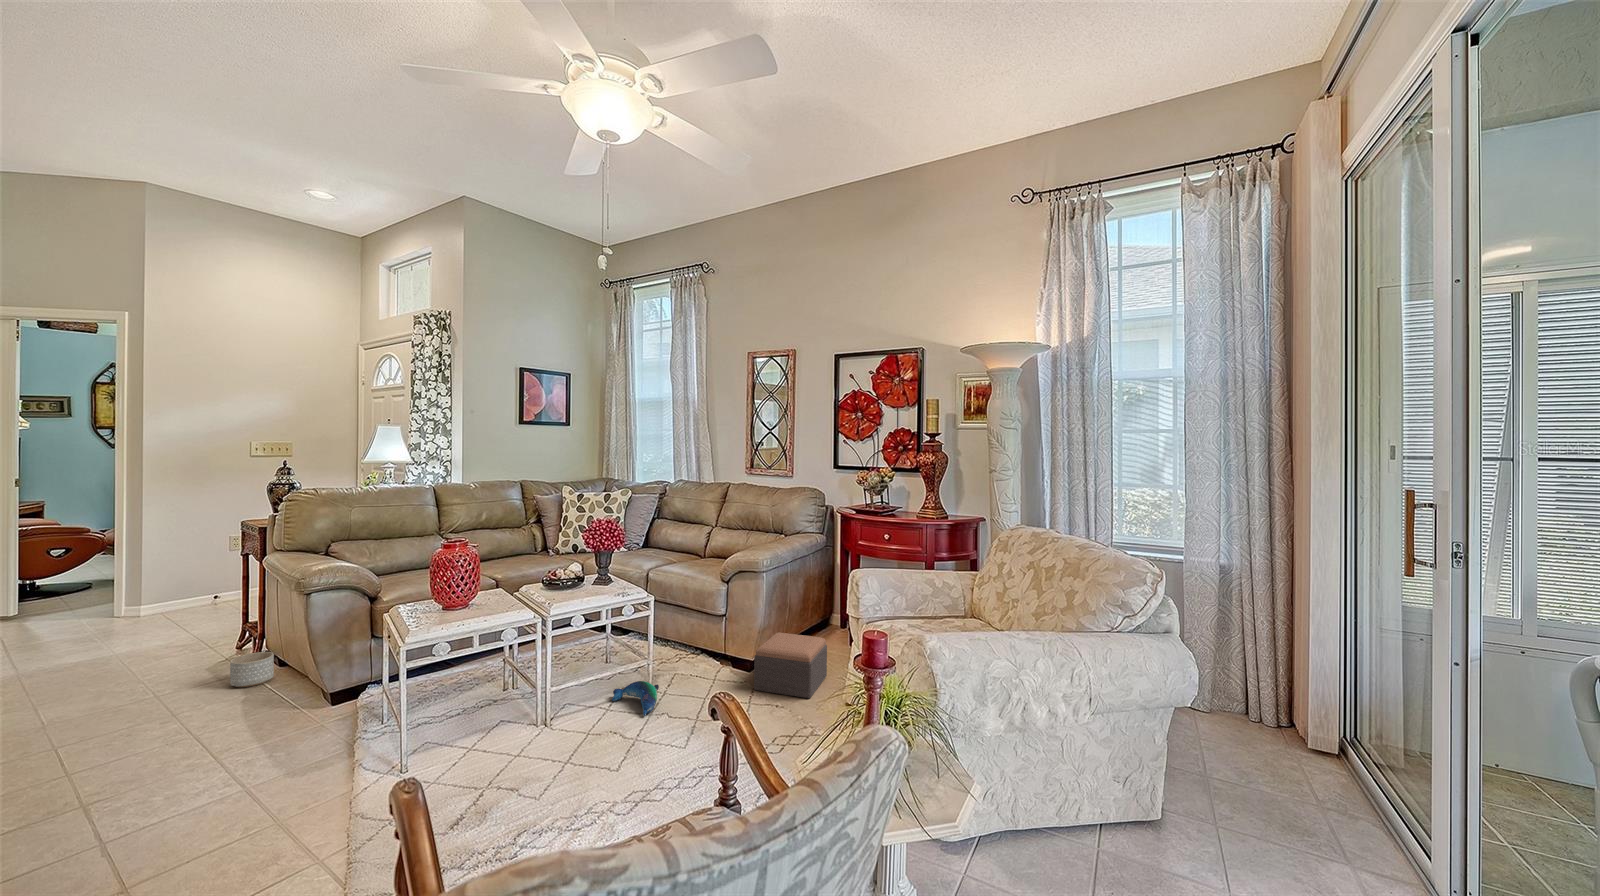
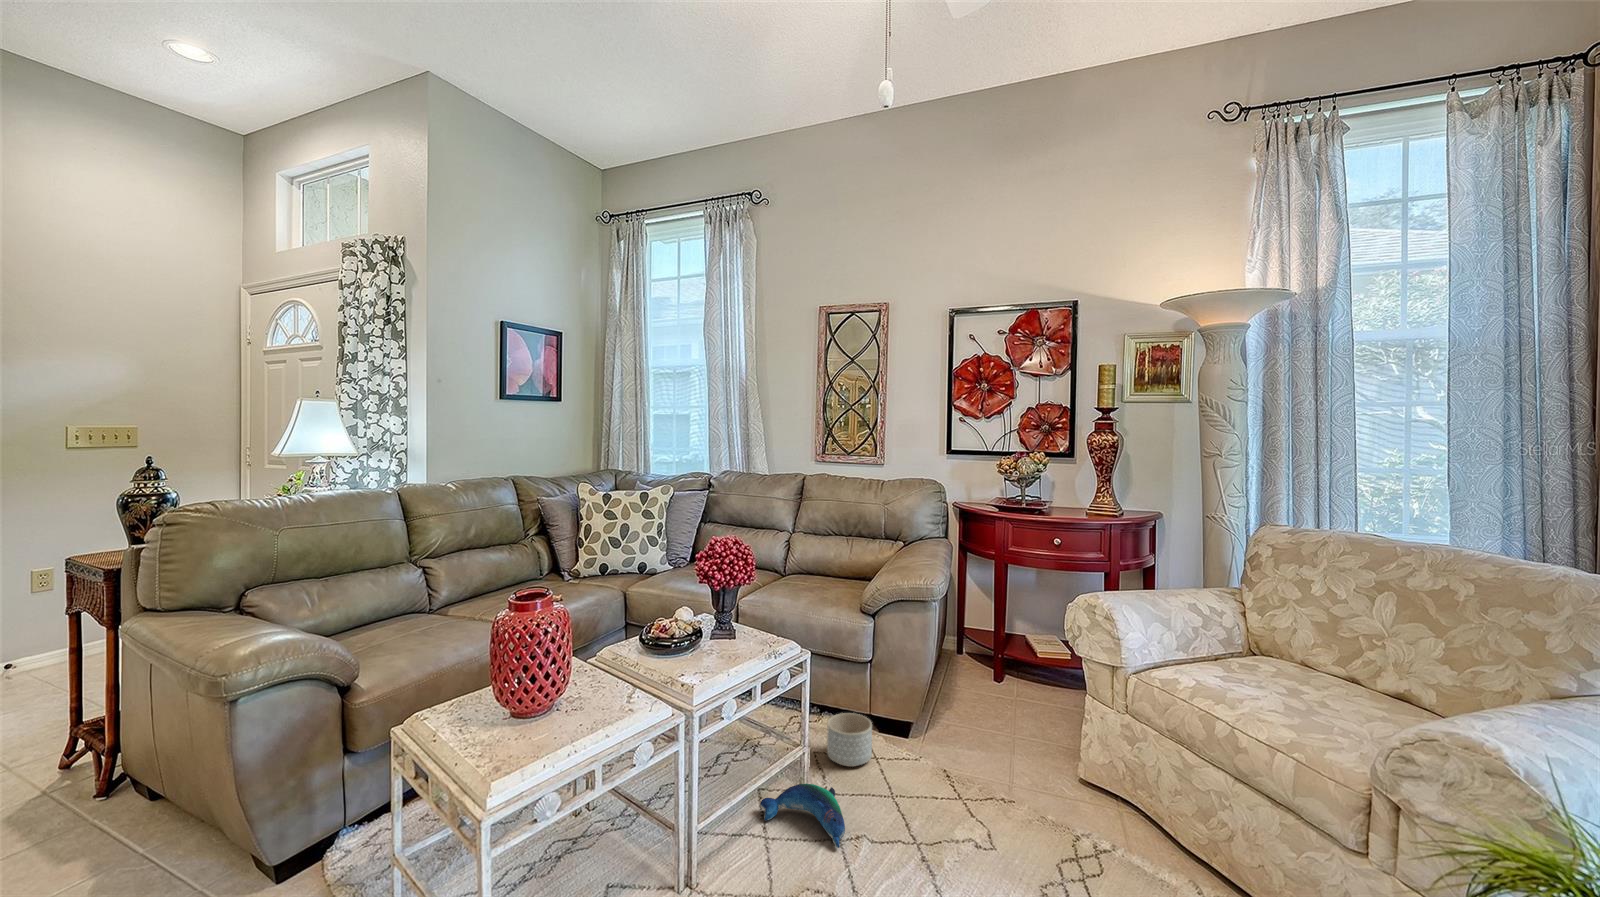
footstool: present [754,632,827,698] -> none [944,684,1040,784]
planter: present [230,652,274,687] -> present [827,713,872,767]

